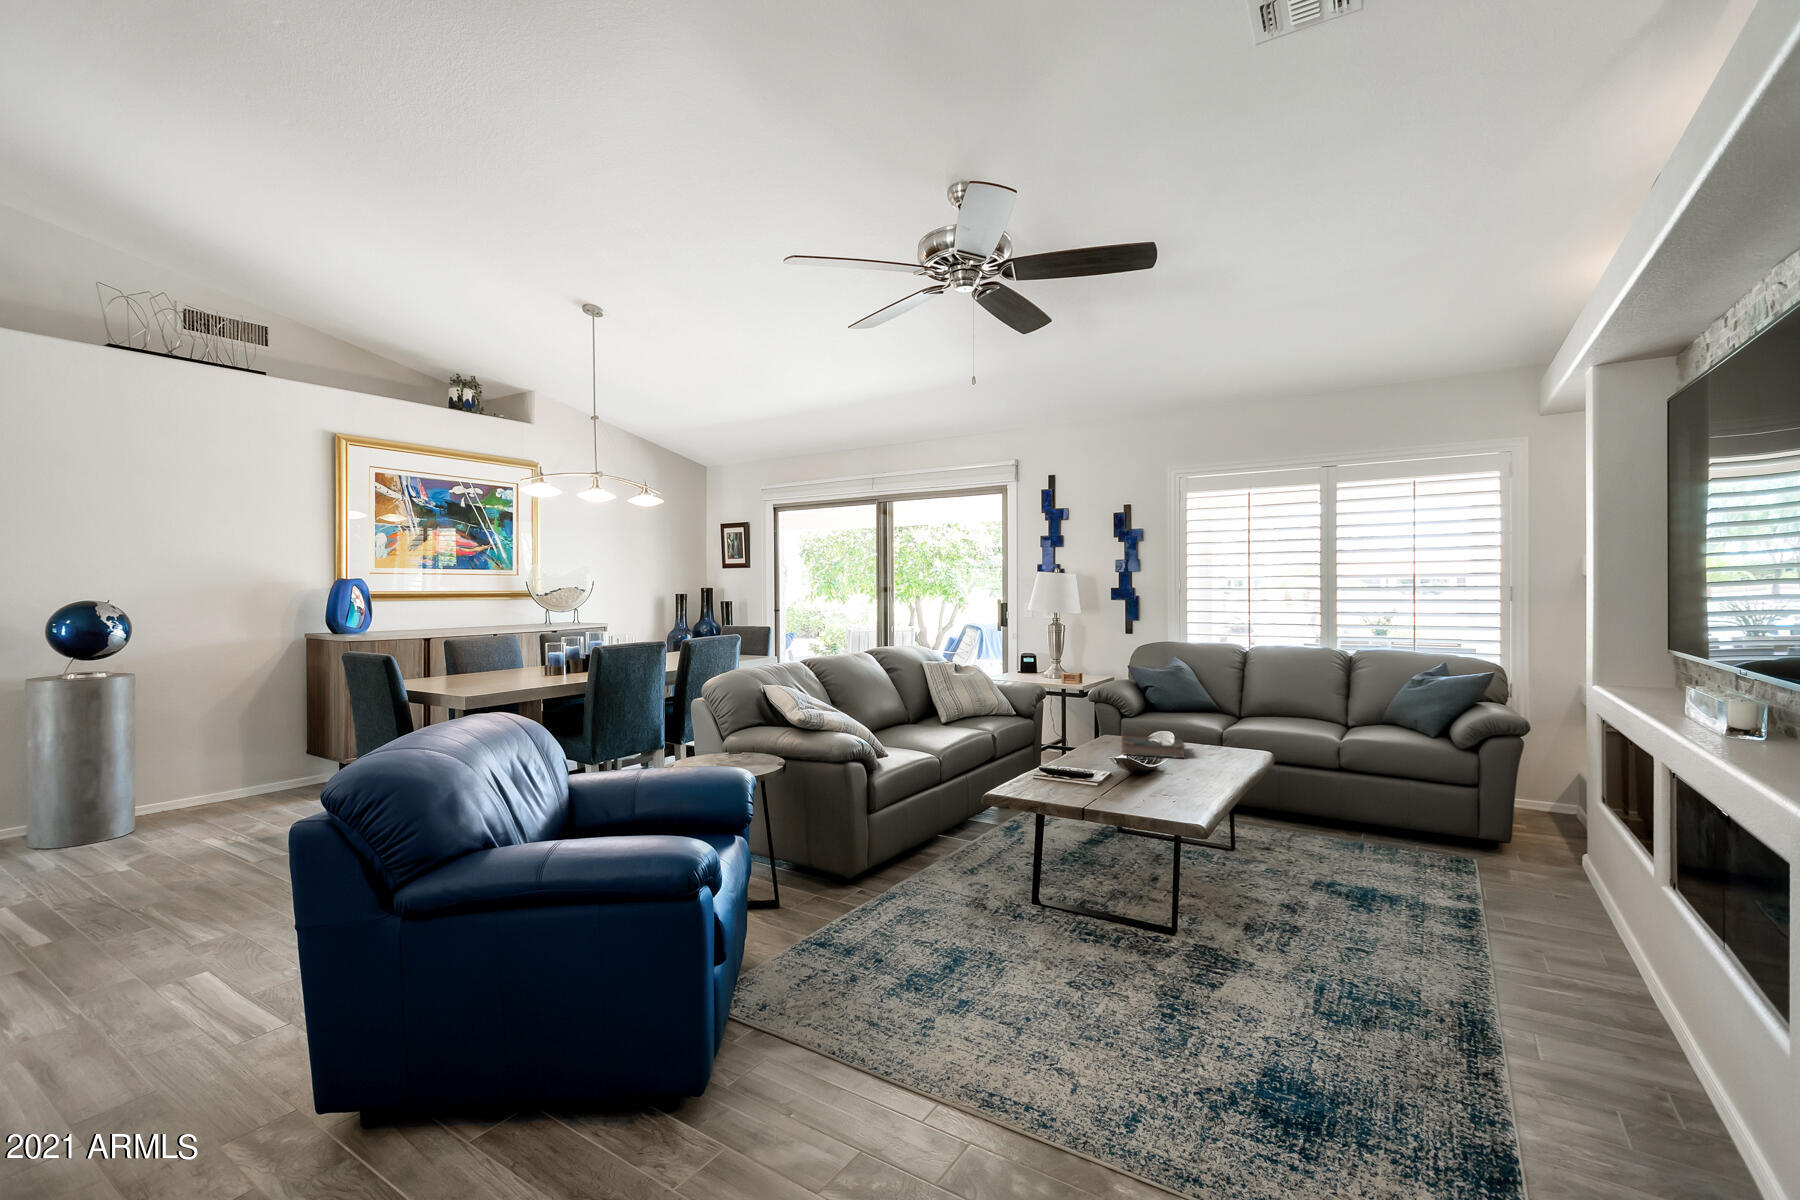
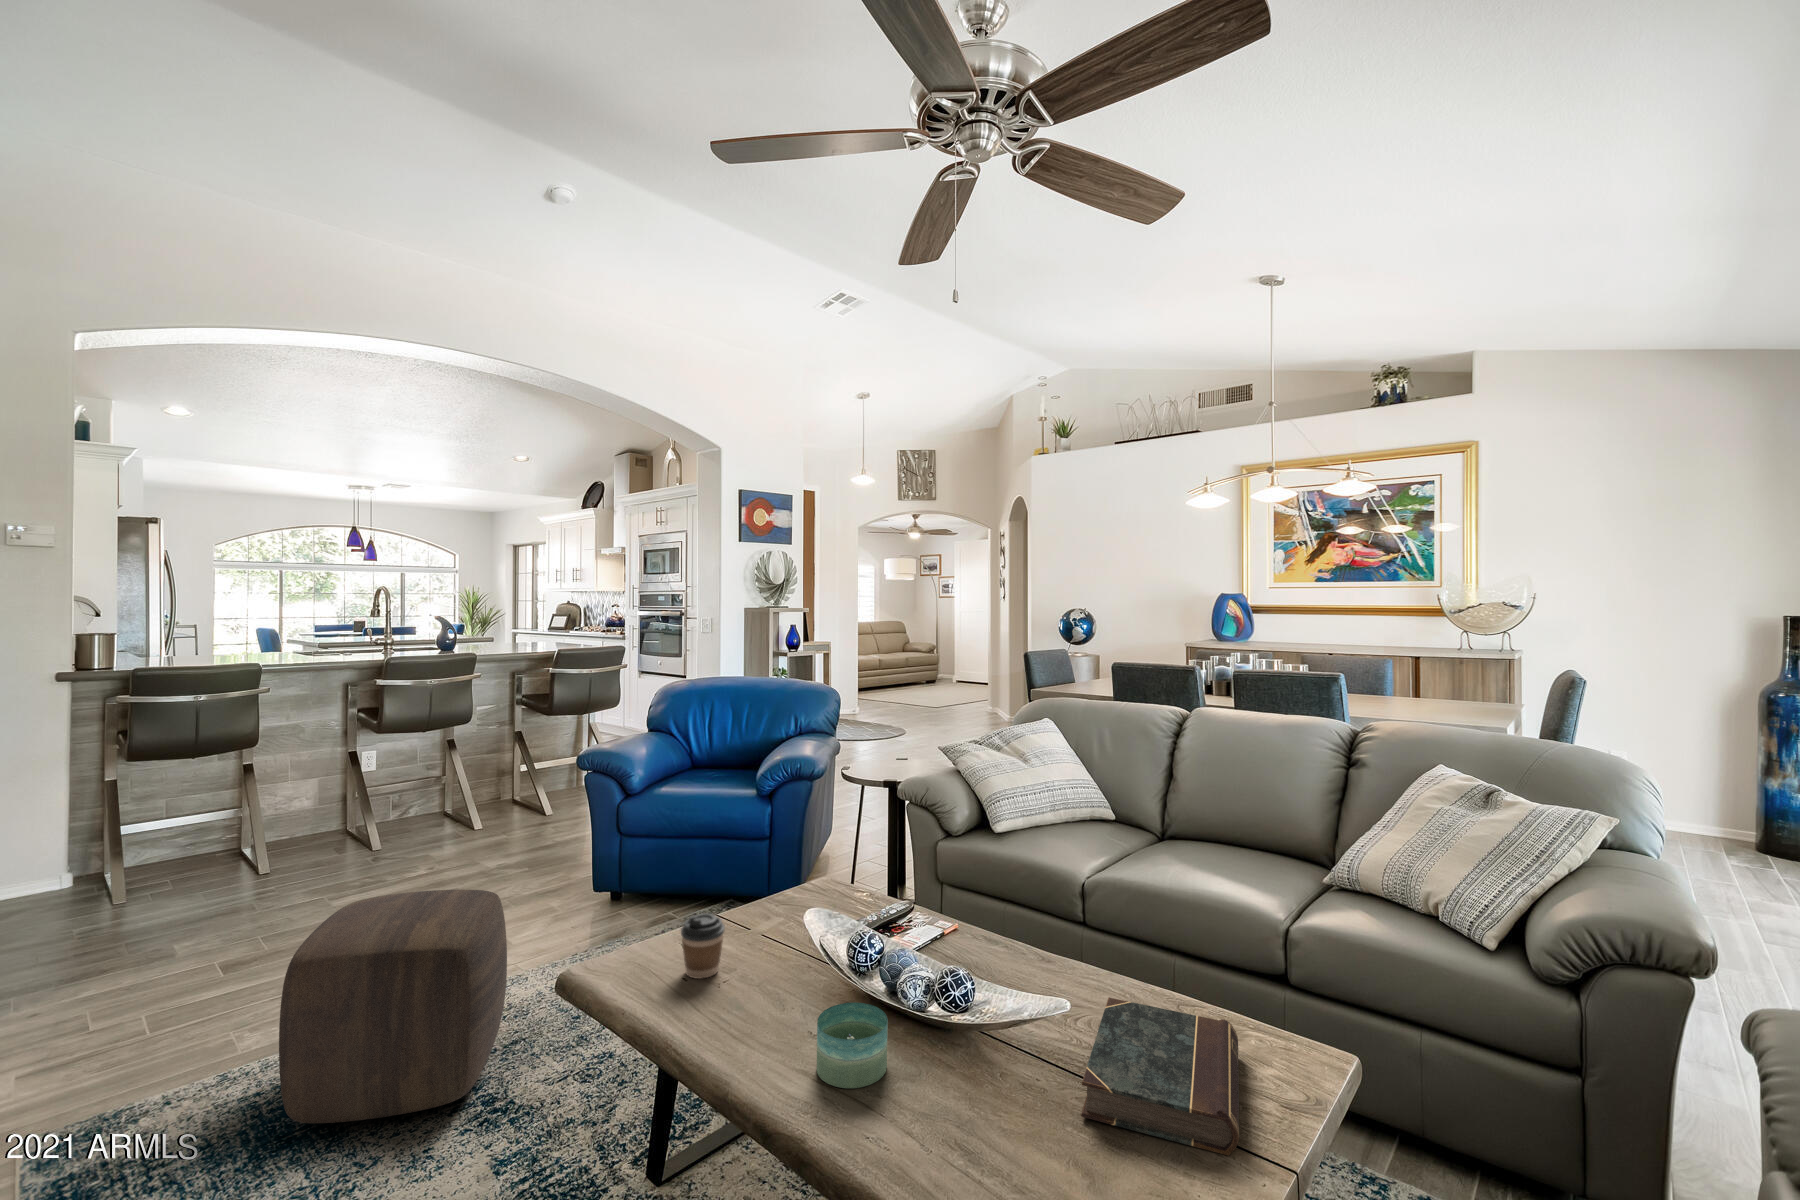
candle: none [1183,757,1214,783] -> present [817,1002,888,1088]
coffee cup: none [1144,773,1171,808] -> present [681,914,725,979]
ottoman: none [1084,880,1312,1118] -> present [279,890,507,1123]

